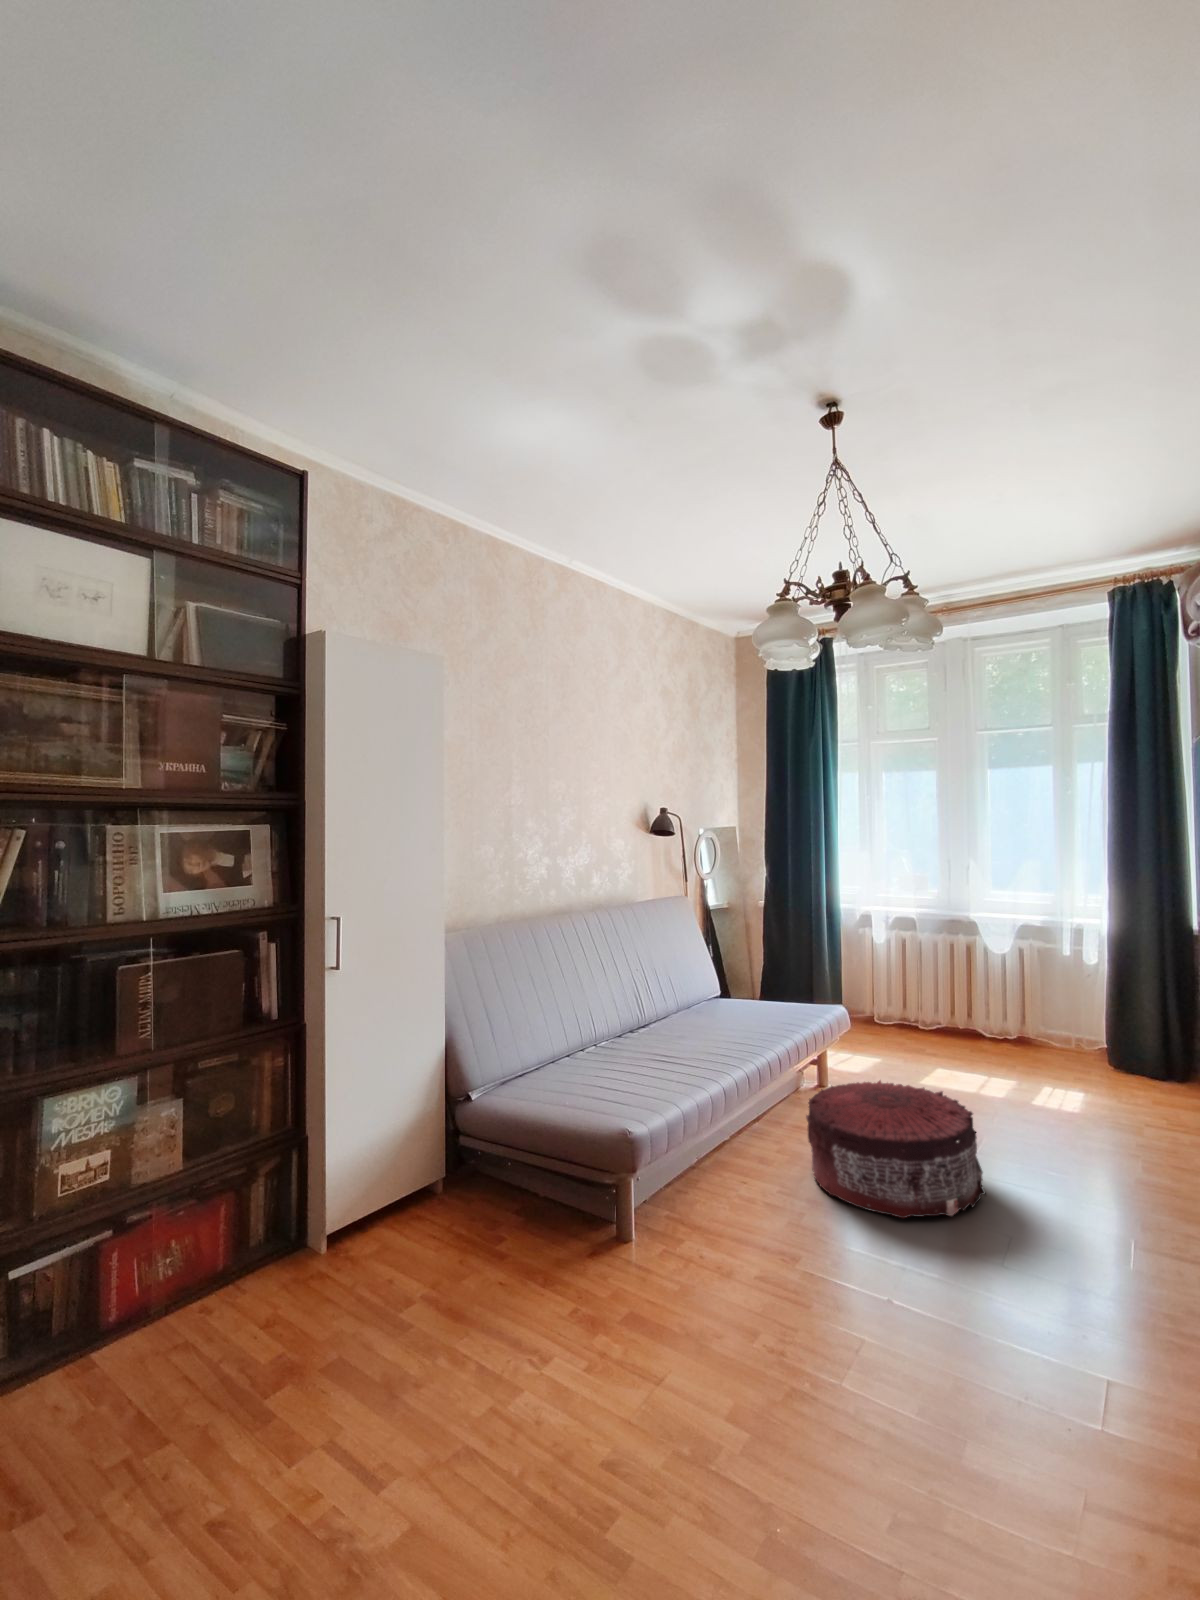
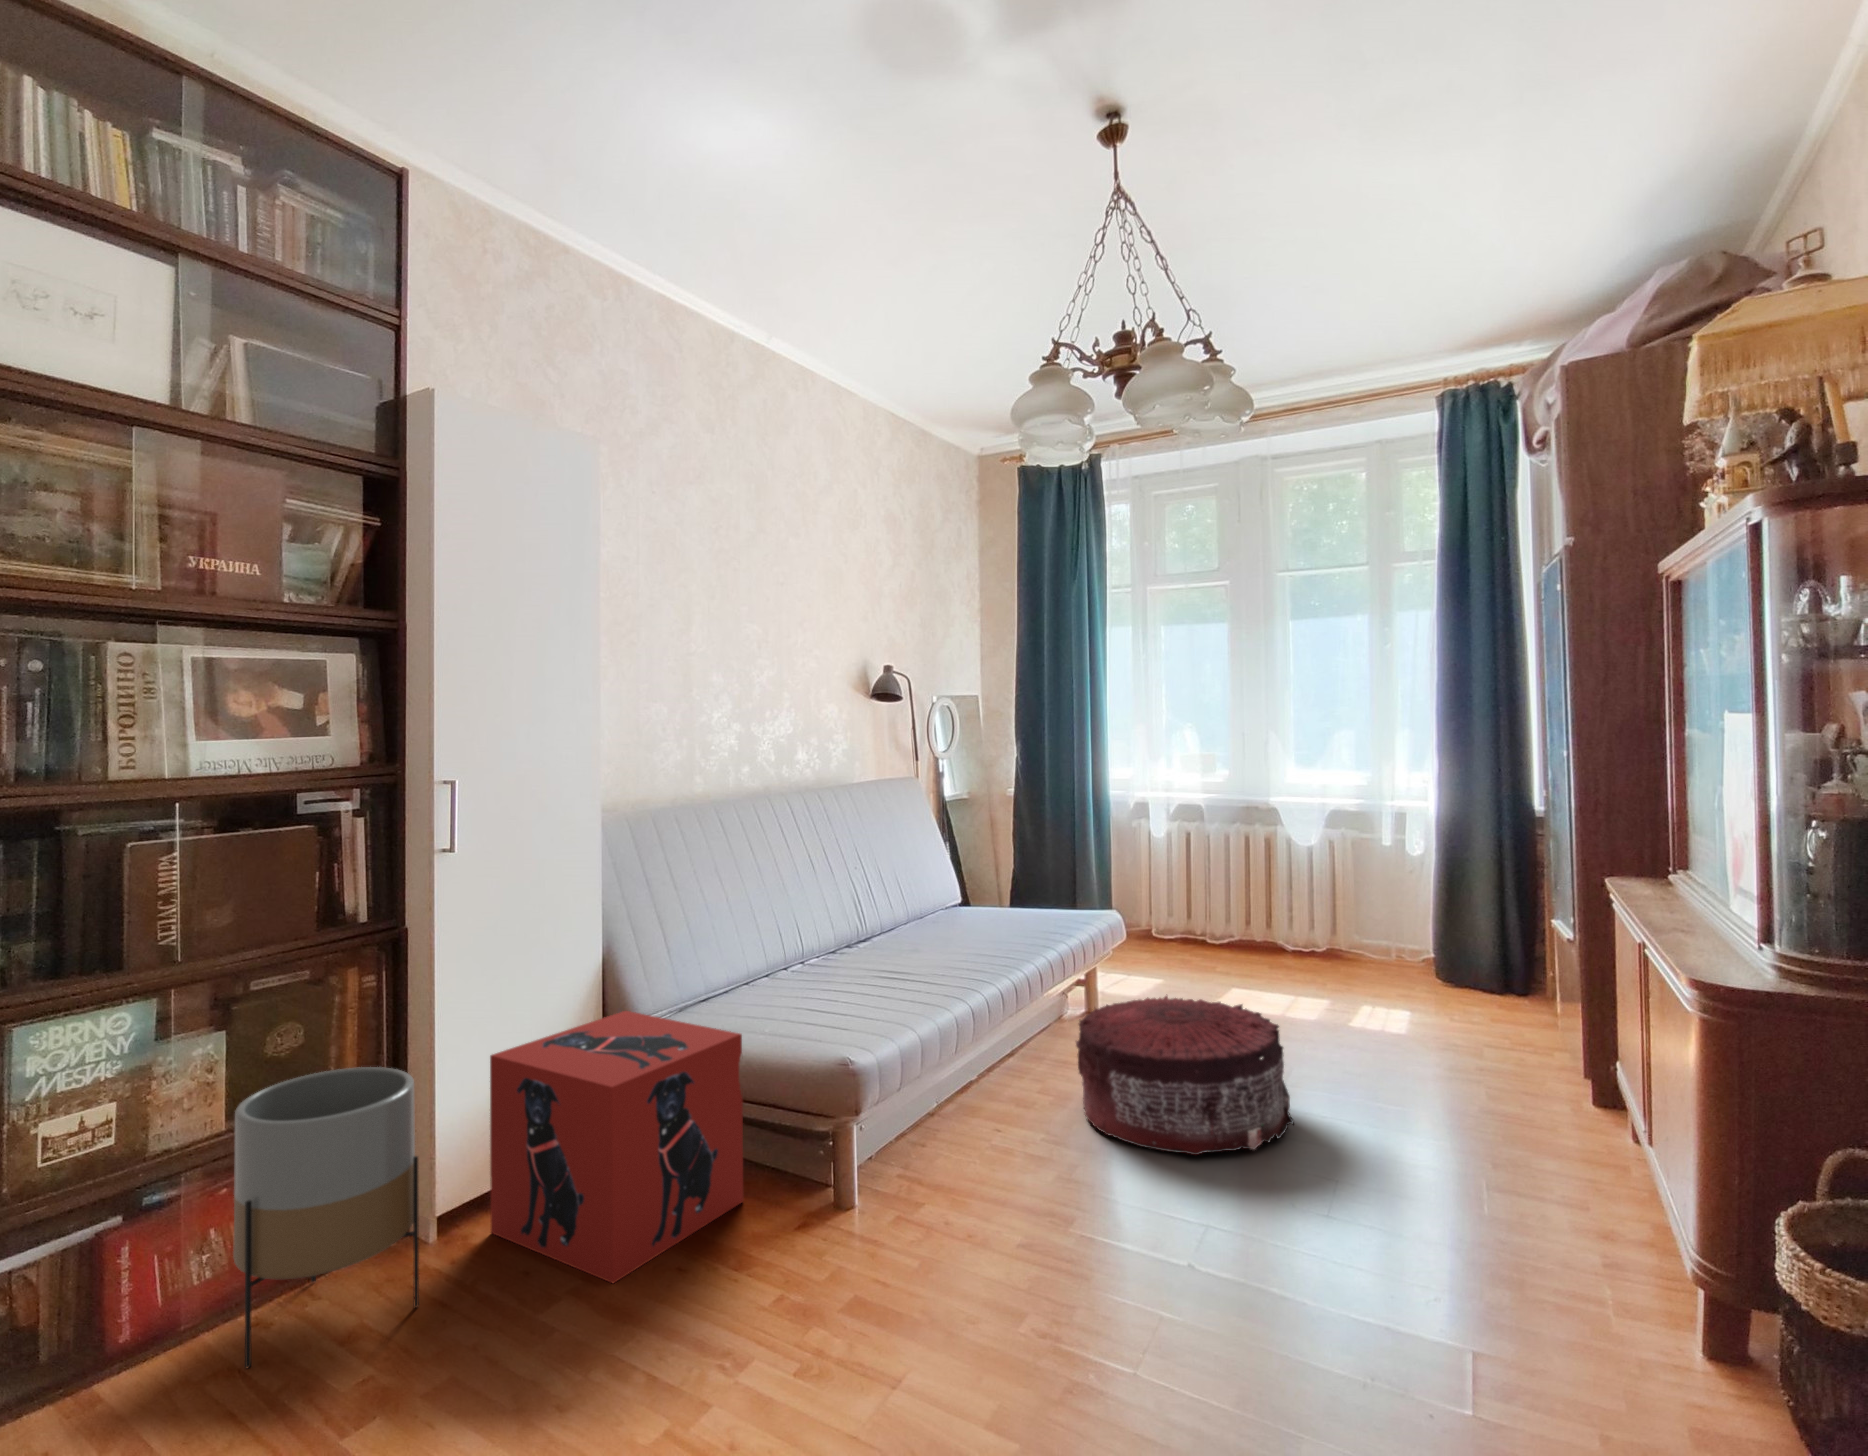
storage box: none [364,1082,547,1300] -> present [490,1011,743,1283]
planter: none [185,1126,311,1349] -> present [233,1067,419,1368]

